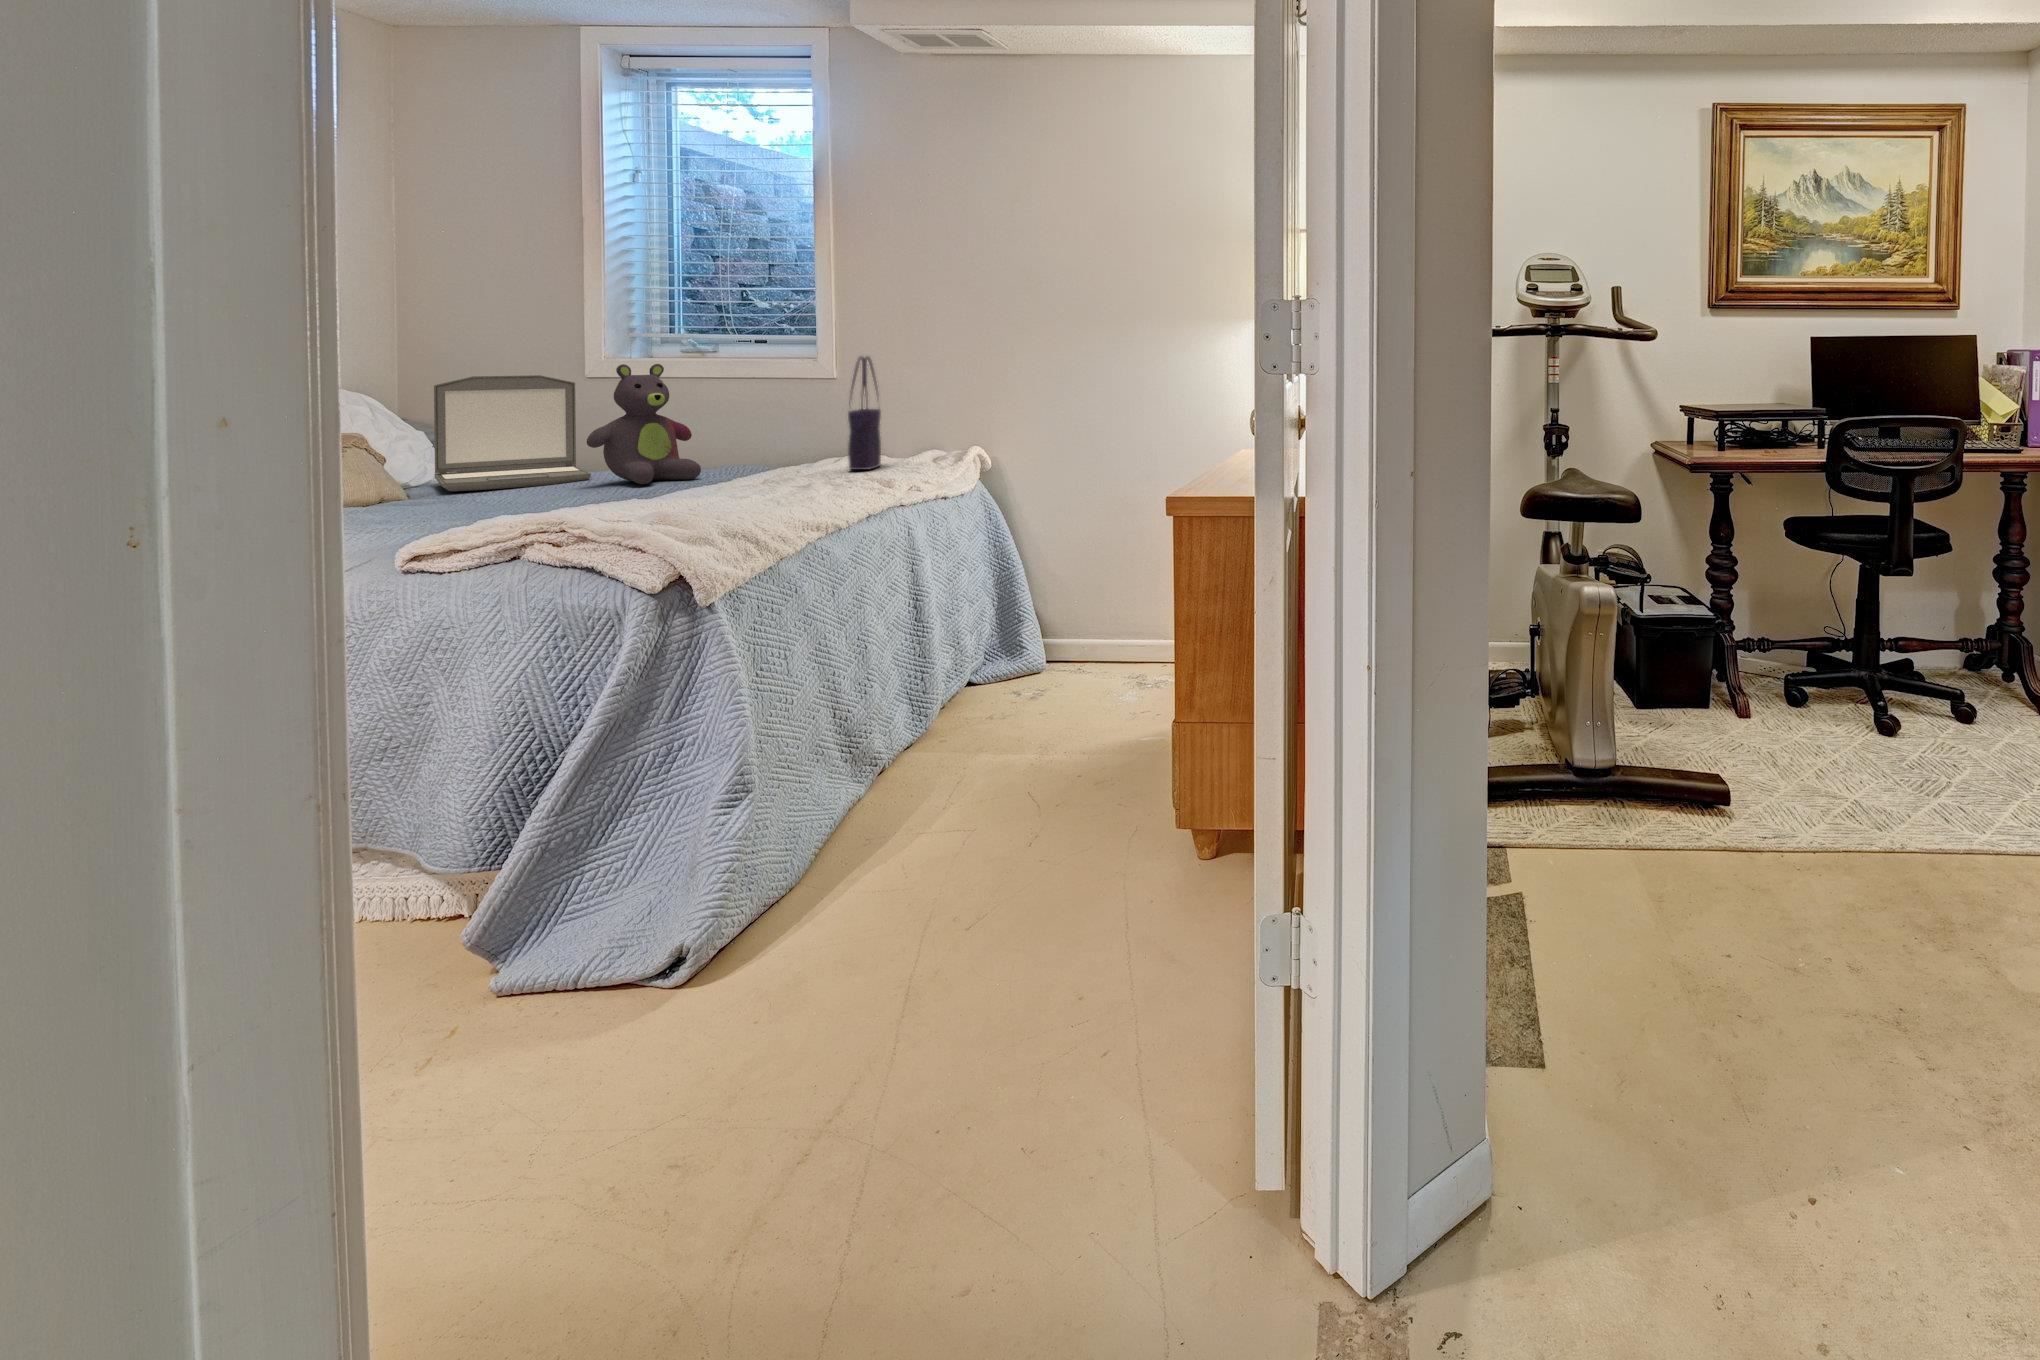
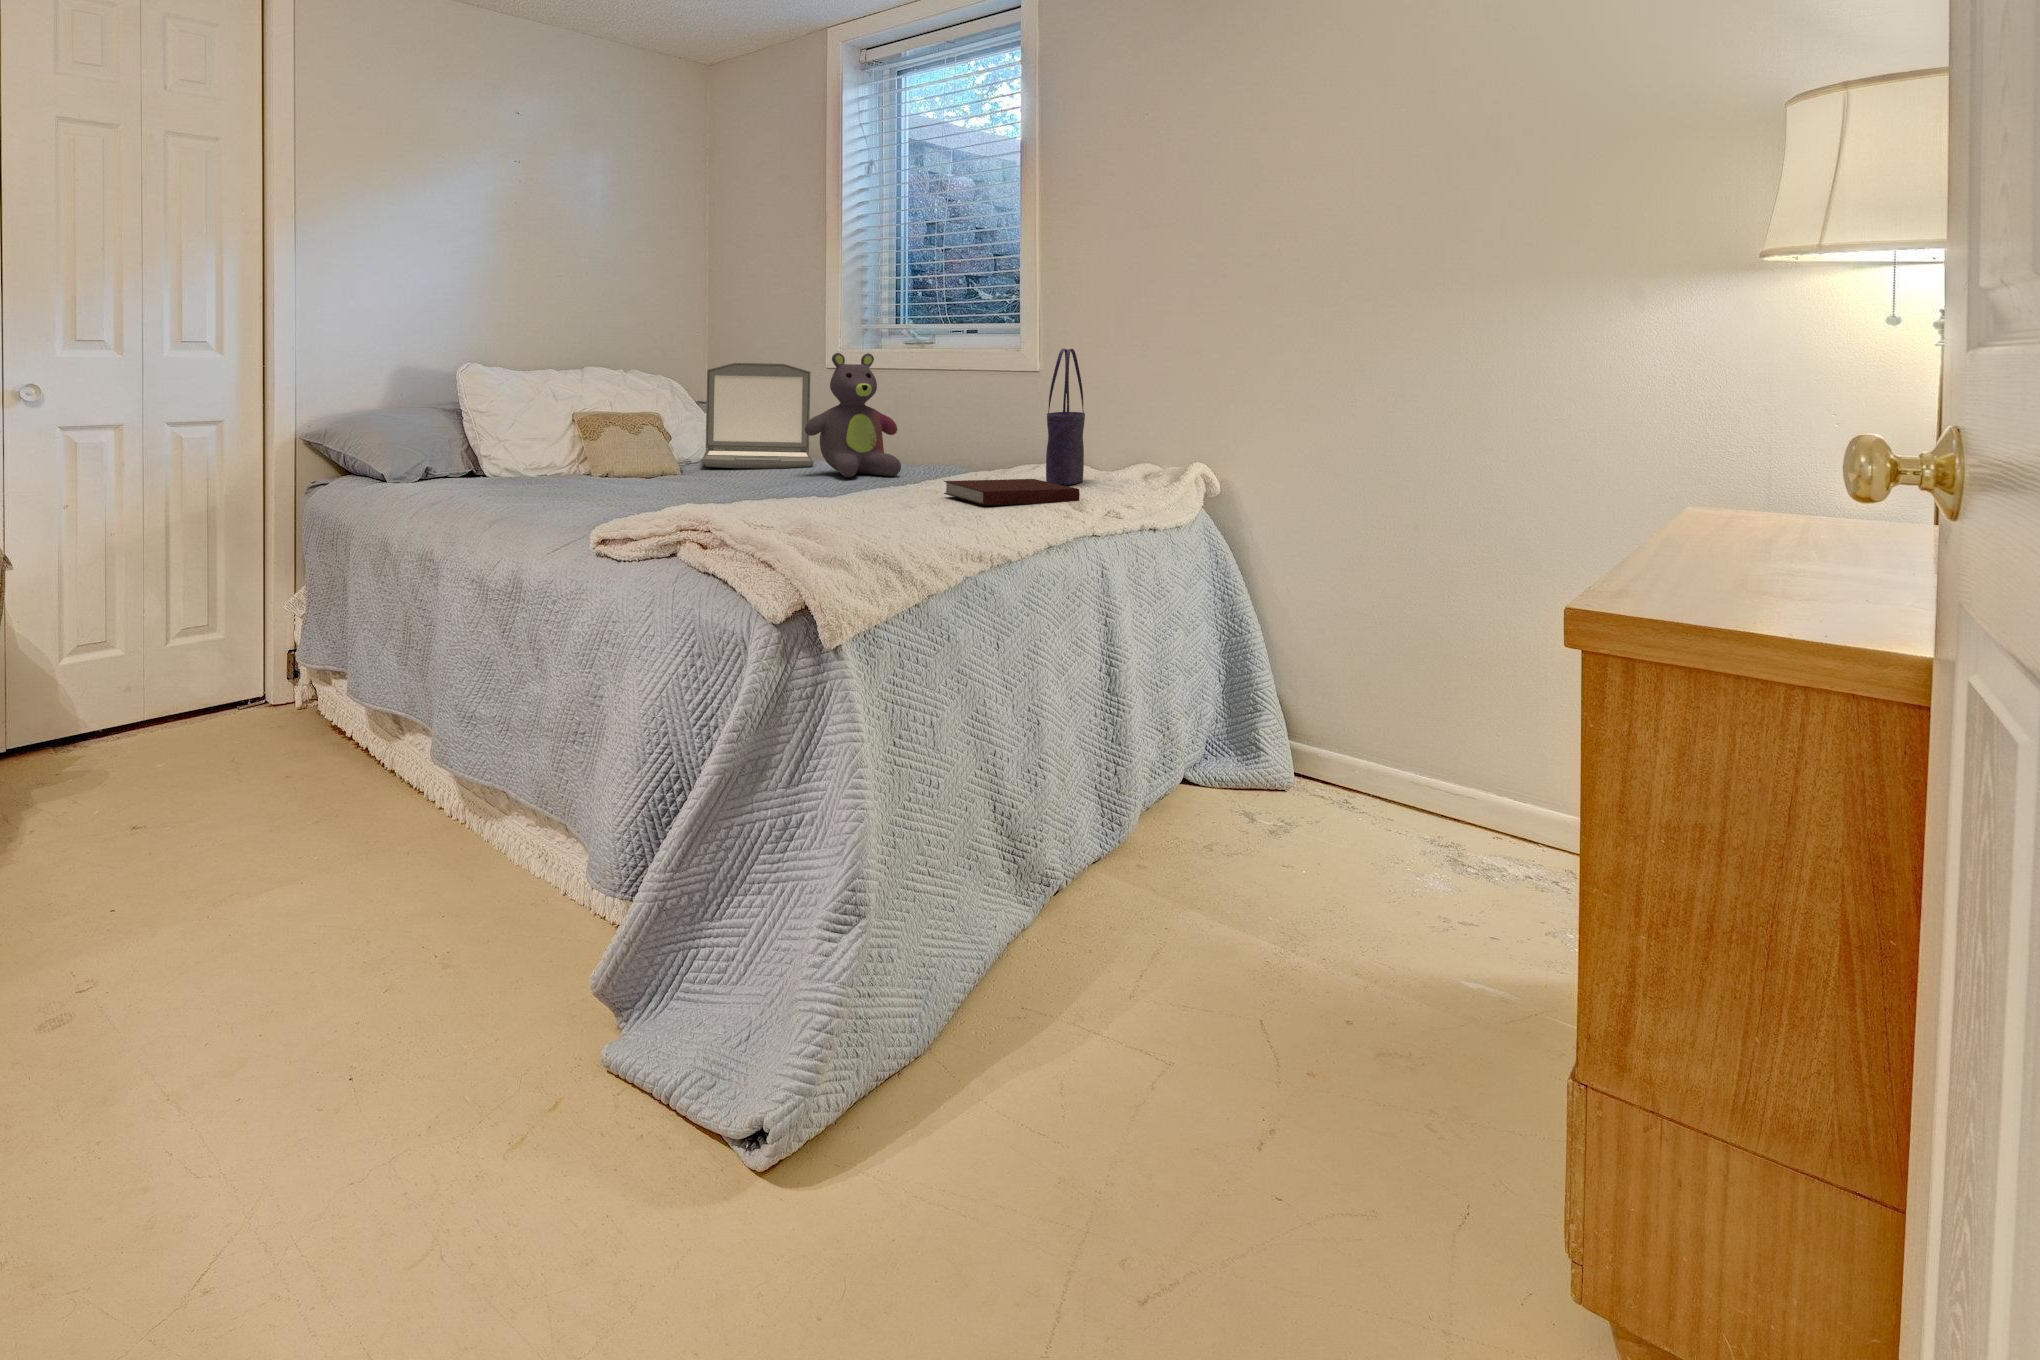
notebook: none [758,467,882,492] -> present [944,479,1080,505]

